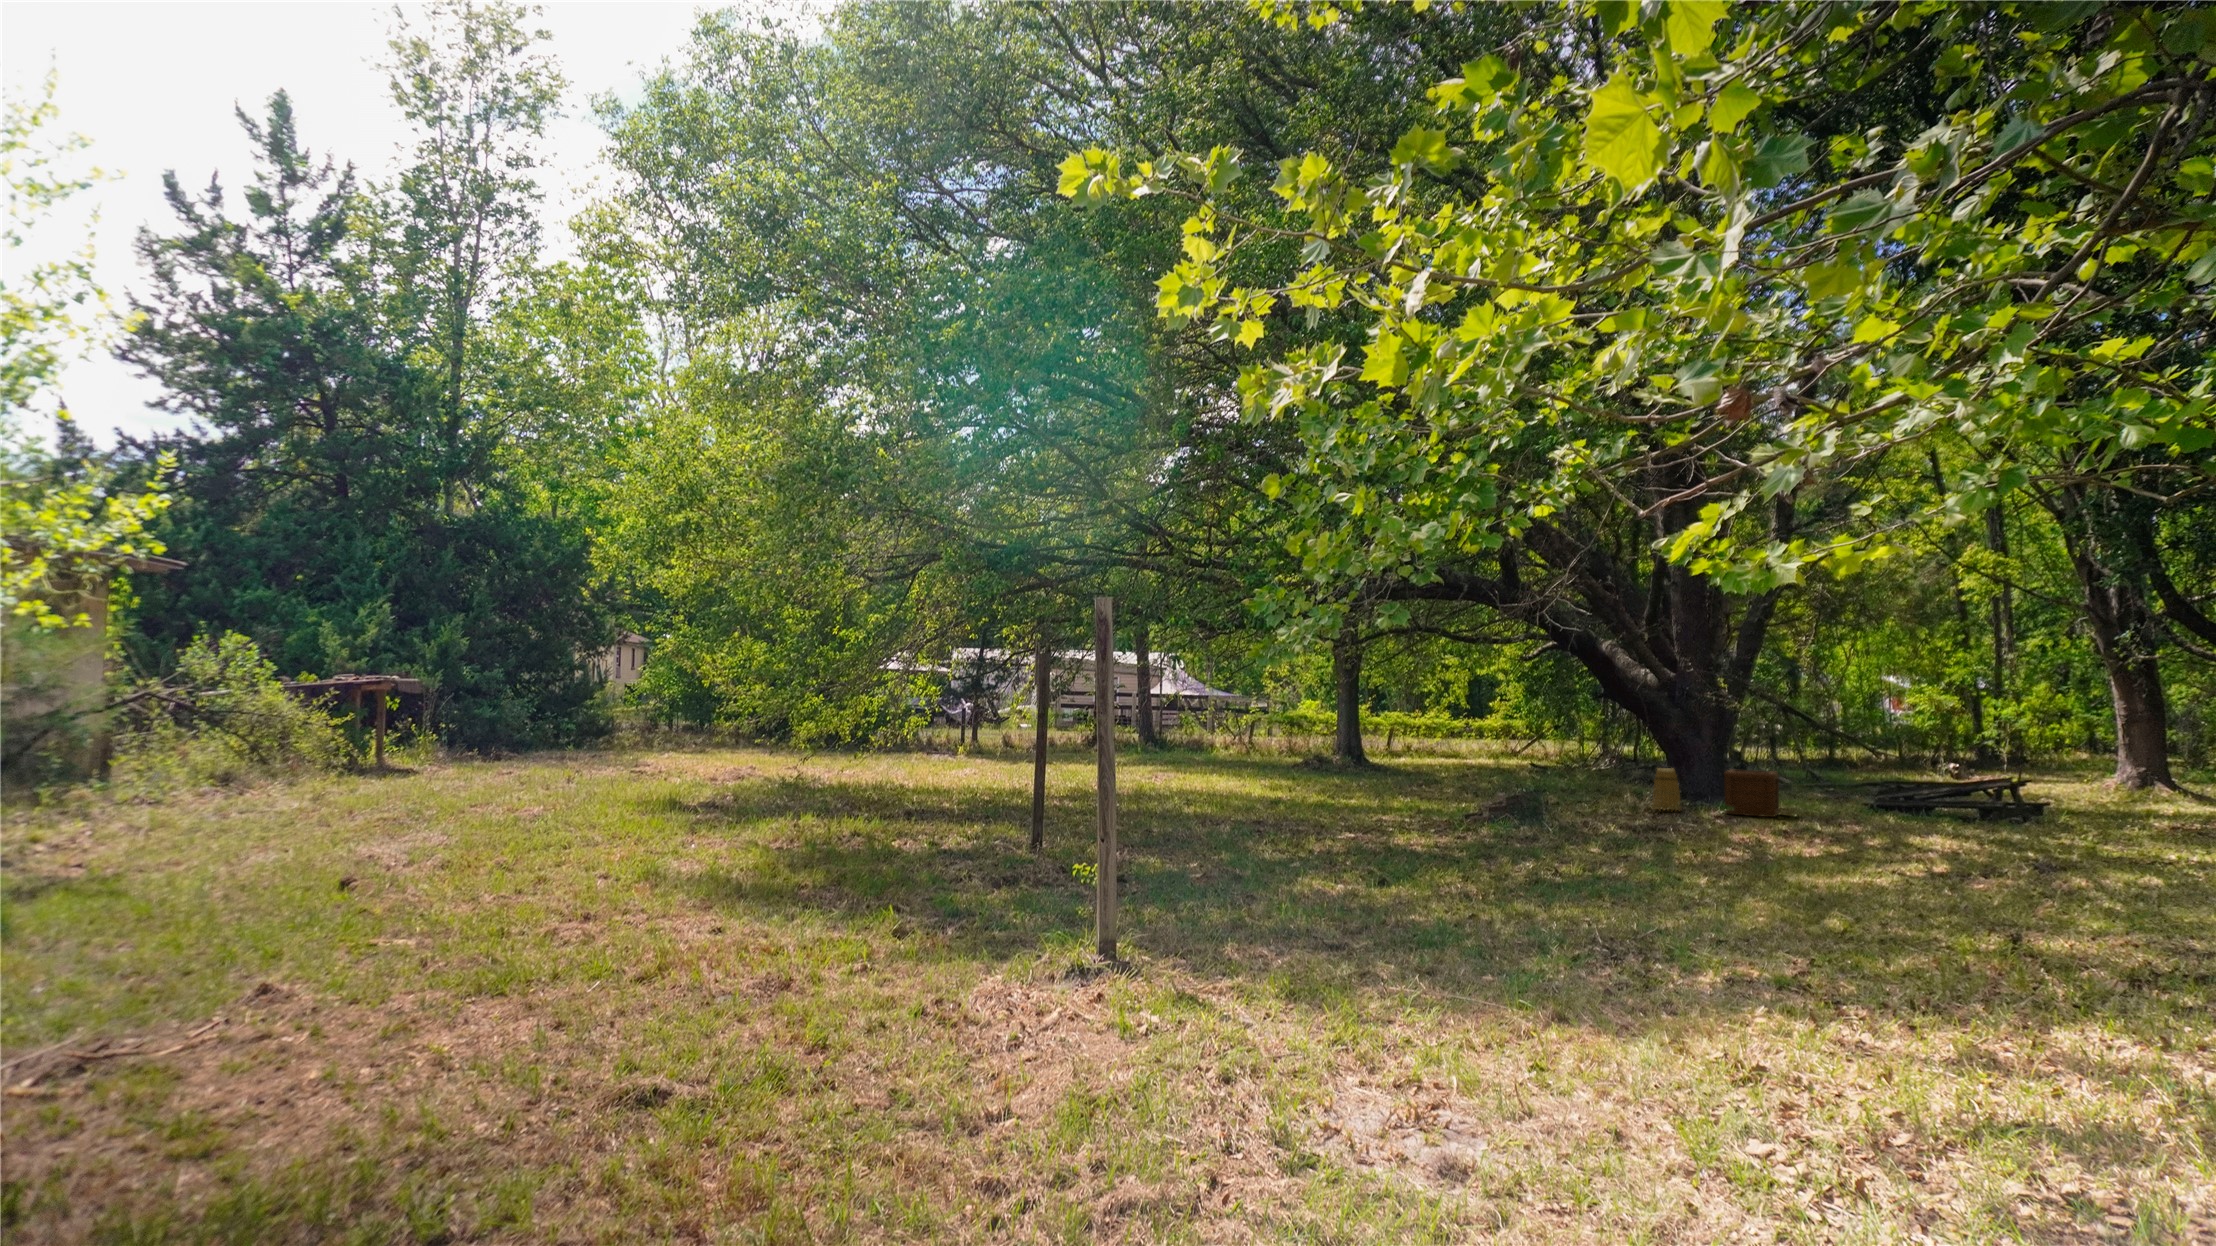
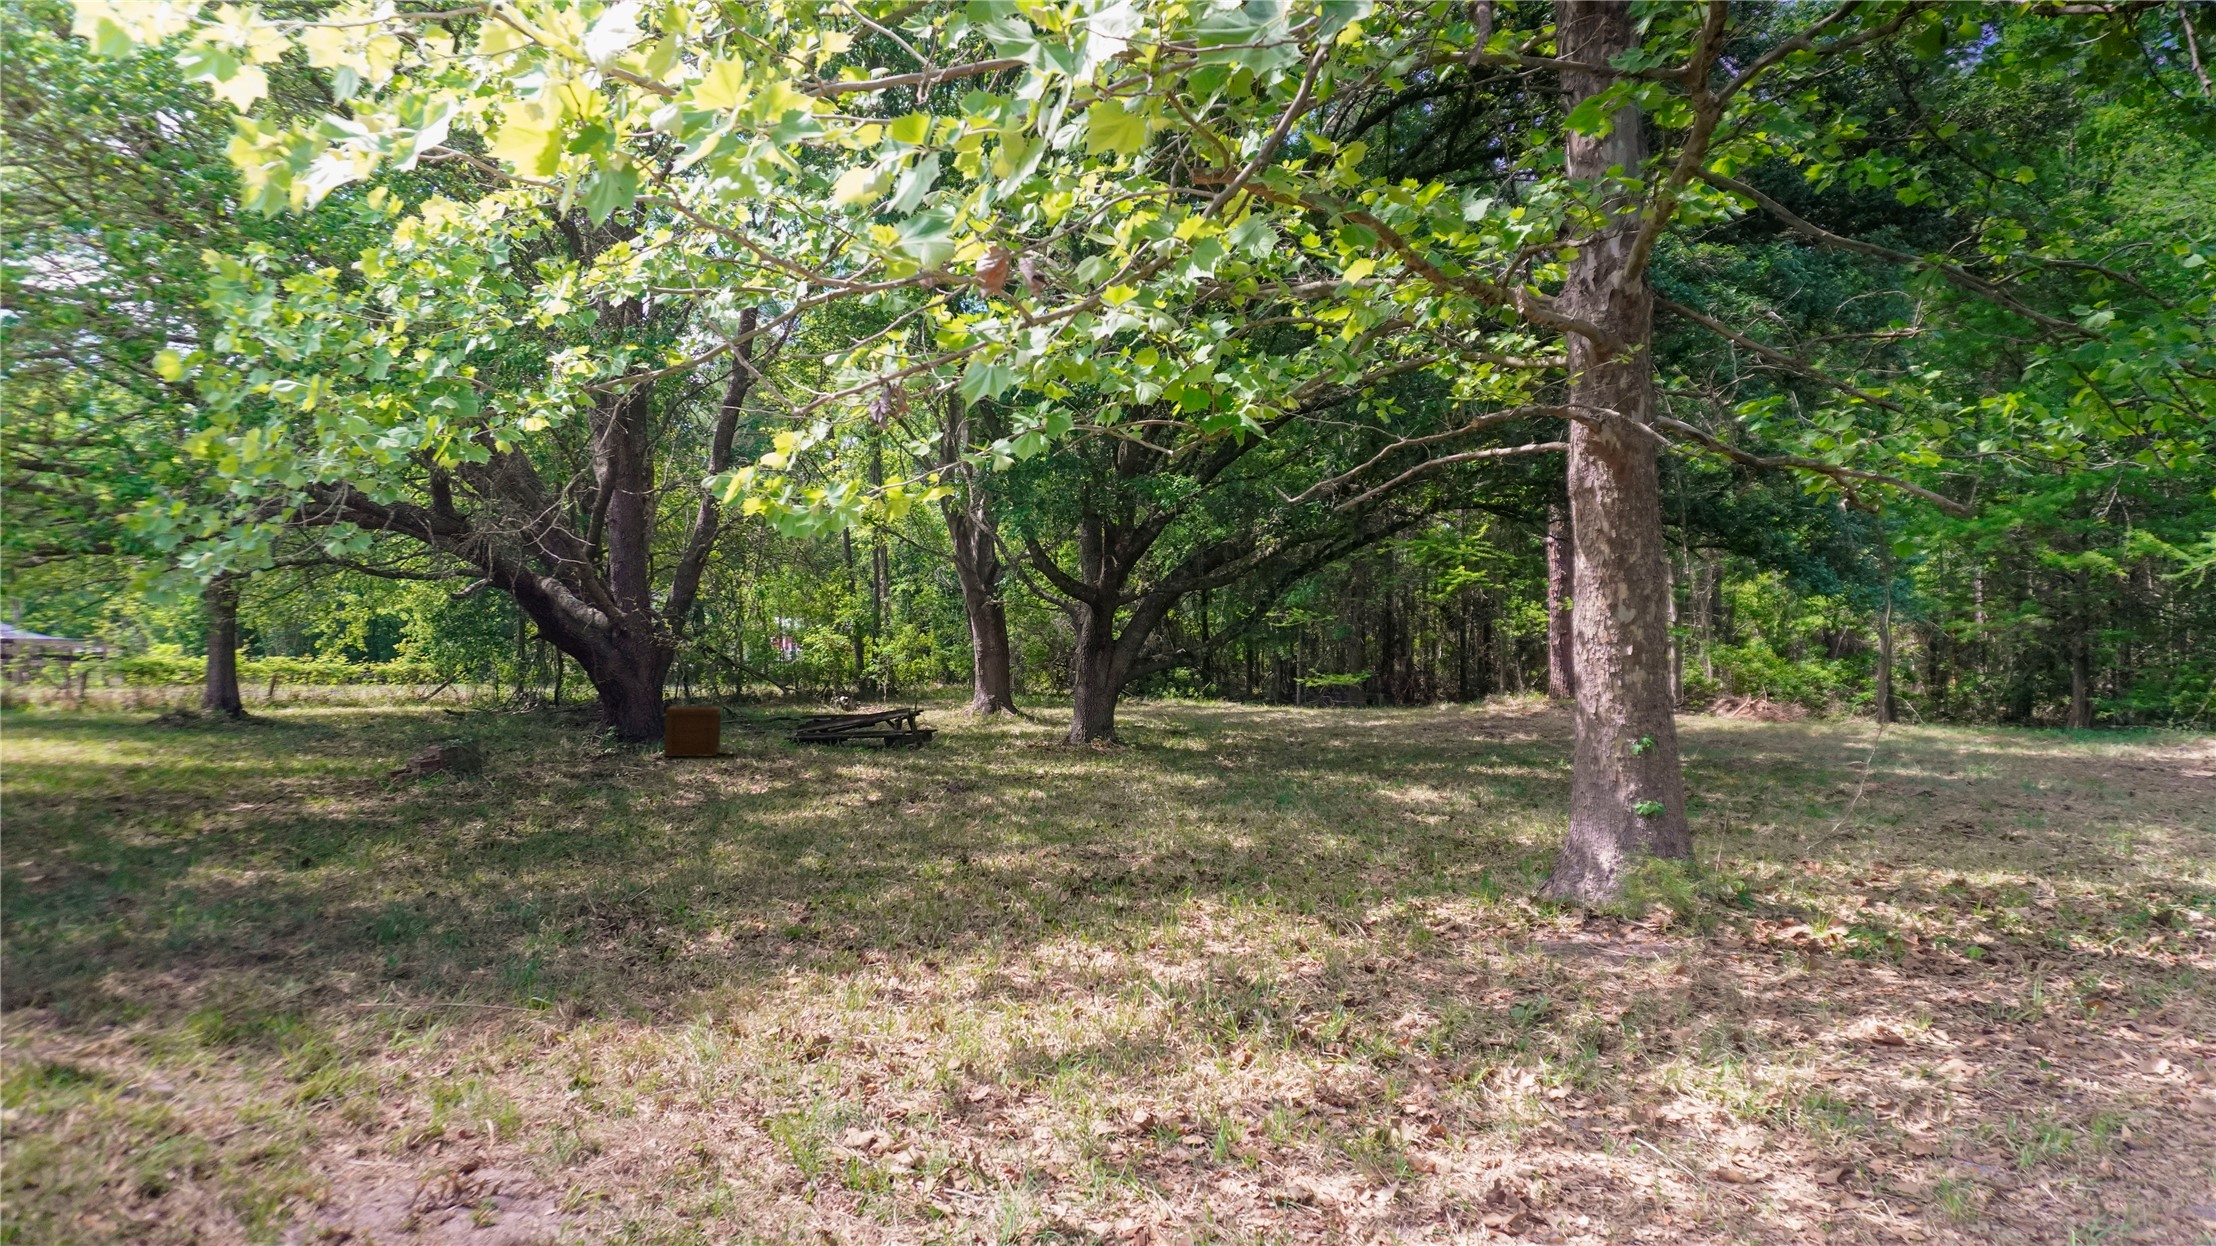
basket: present [1652,768,1681,811] -> none [581,706,616,758]

